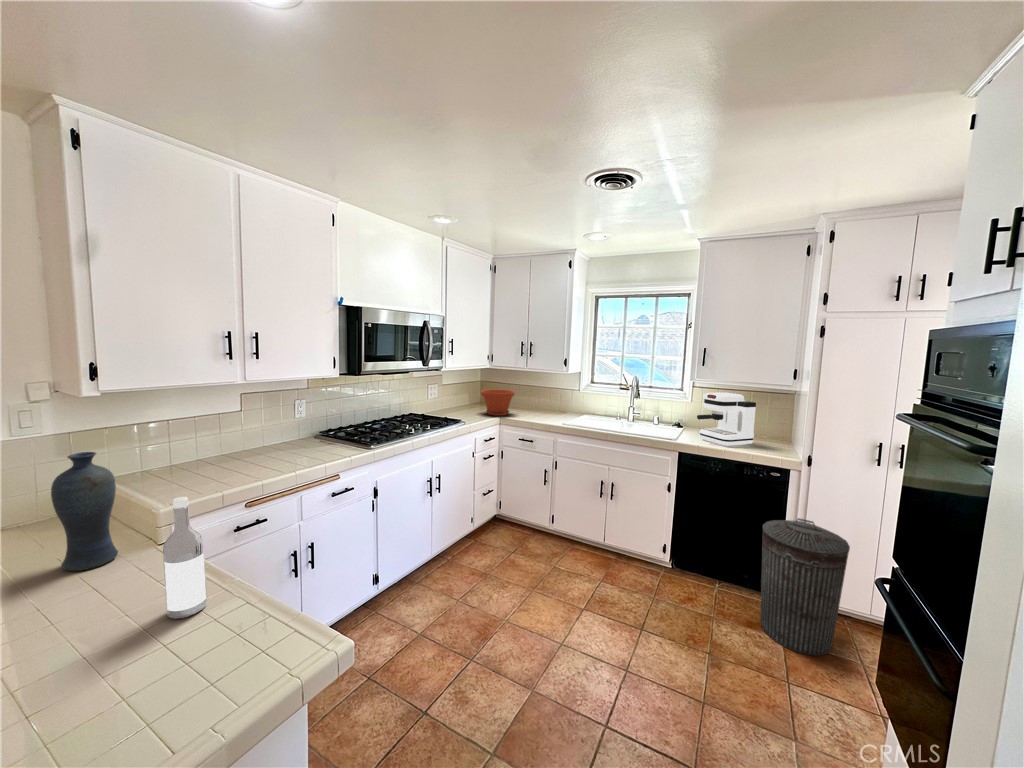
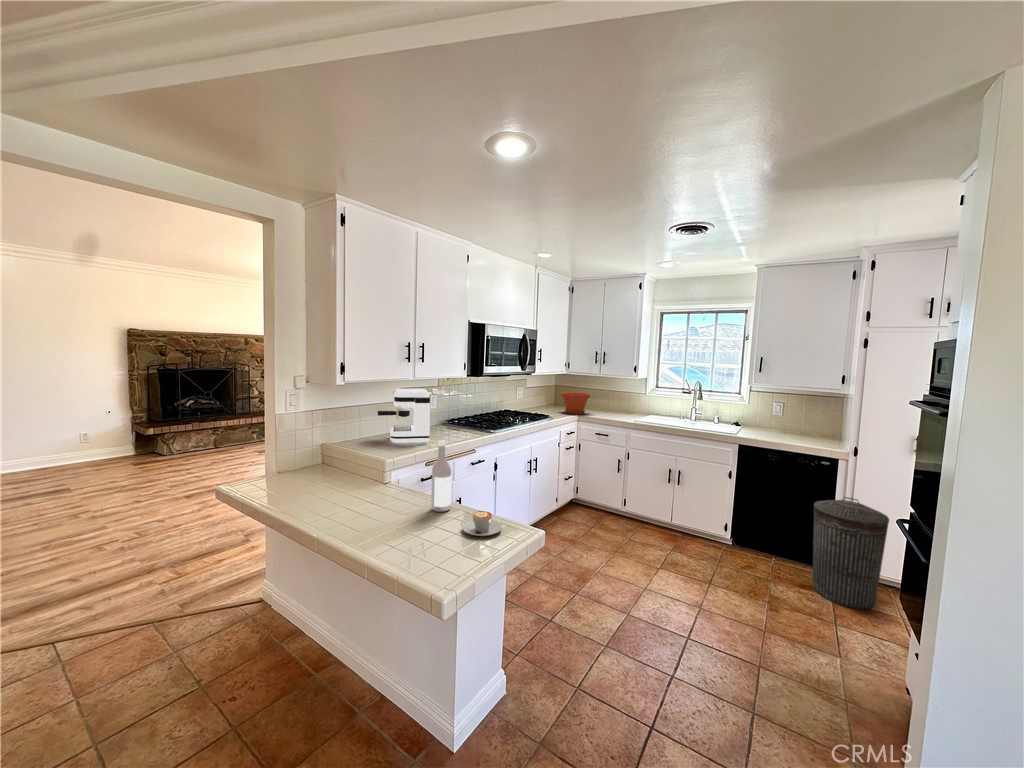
coffee maker: present [697,392,756,446] -> present [378,389,430,444]
vase: present [51,452,118,571] -> none [342,418,371,491]
coffee cup: none [165,633,253,697] -> present [462,511,502,536]

